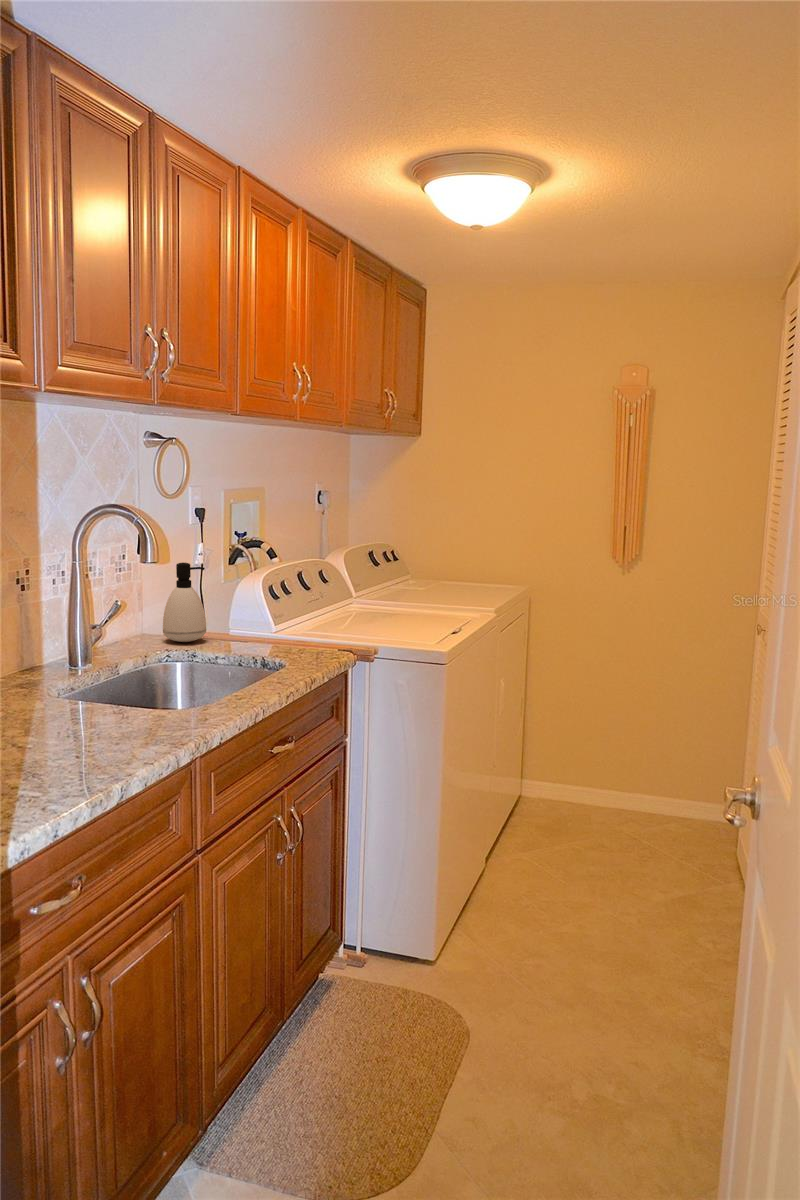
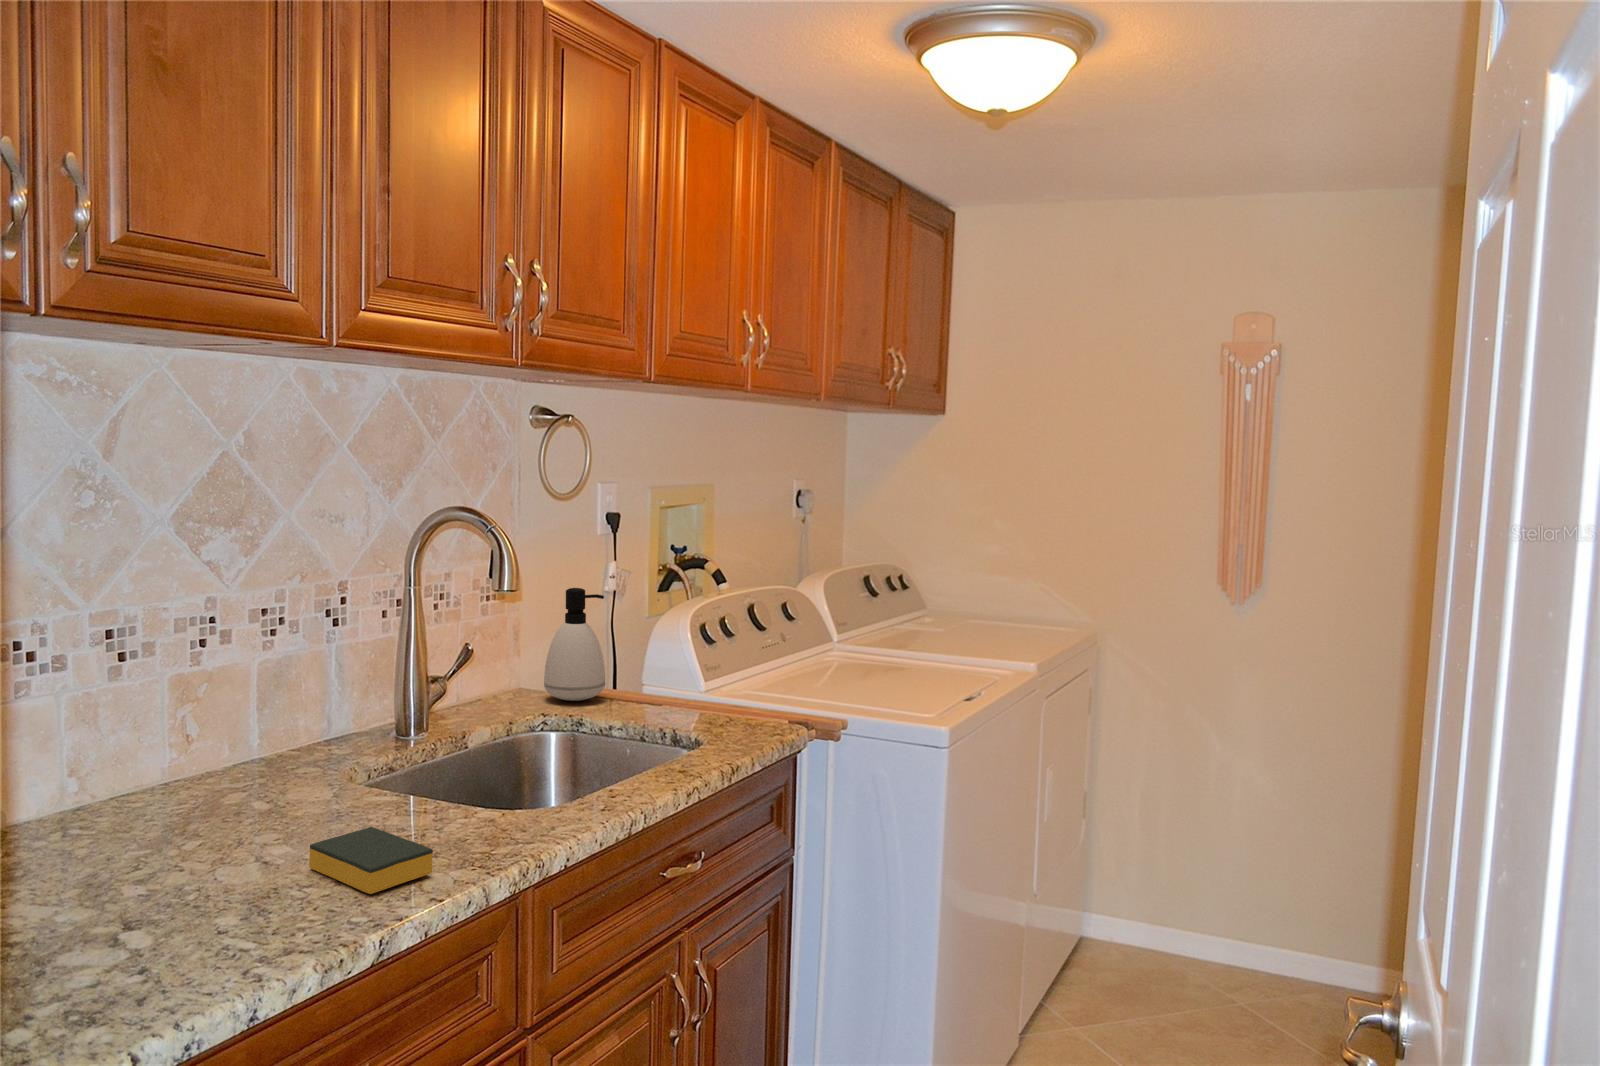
sponge: none [53,722,139,763] -> present [309,827,433,894]

